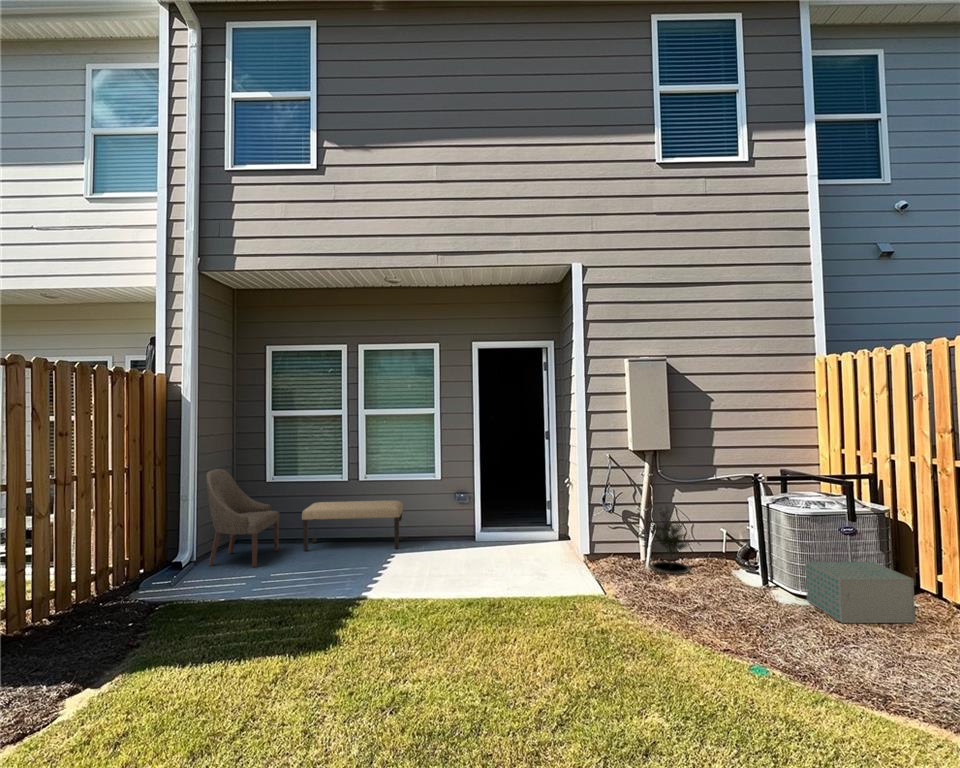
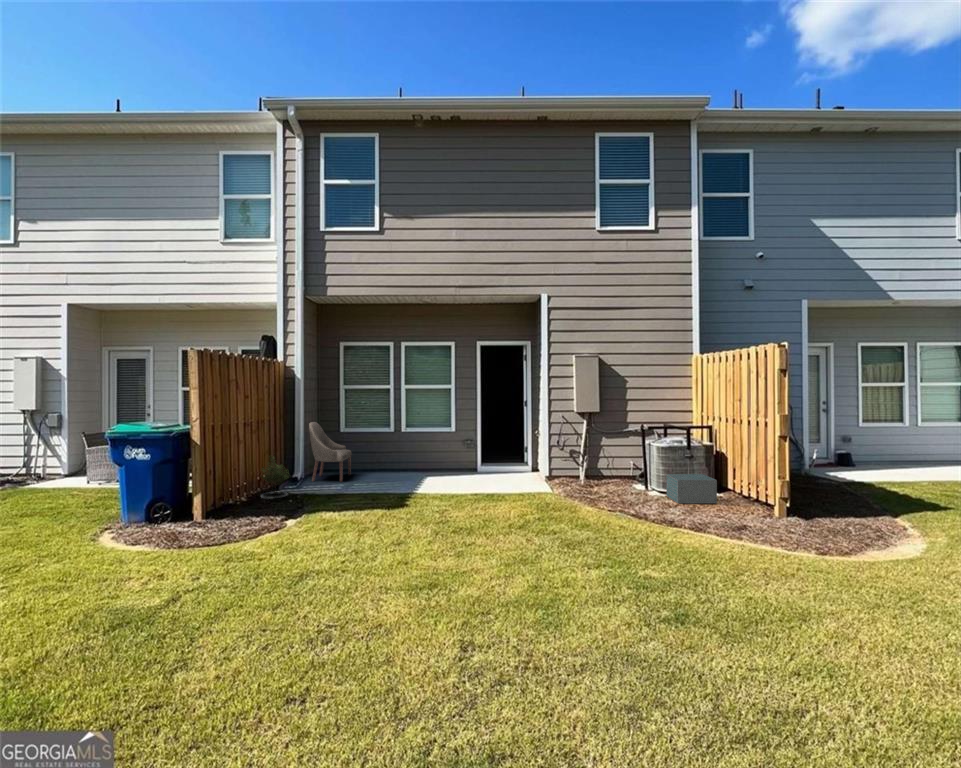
bench: present [302,500,403,551] -> none [366,445,430,475]
potted tree: present [651,508,690,574] -> present [261,456,288,499]

